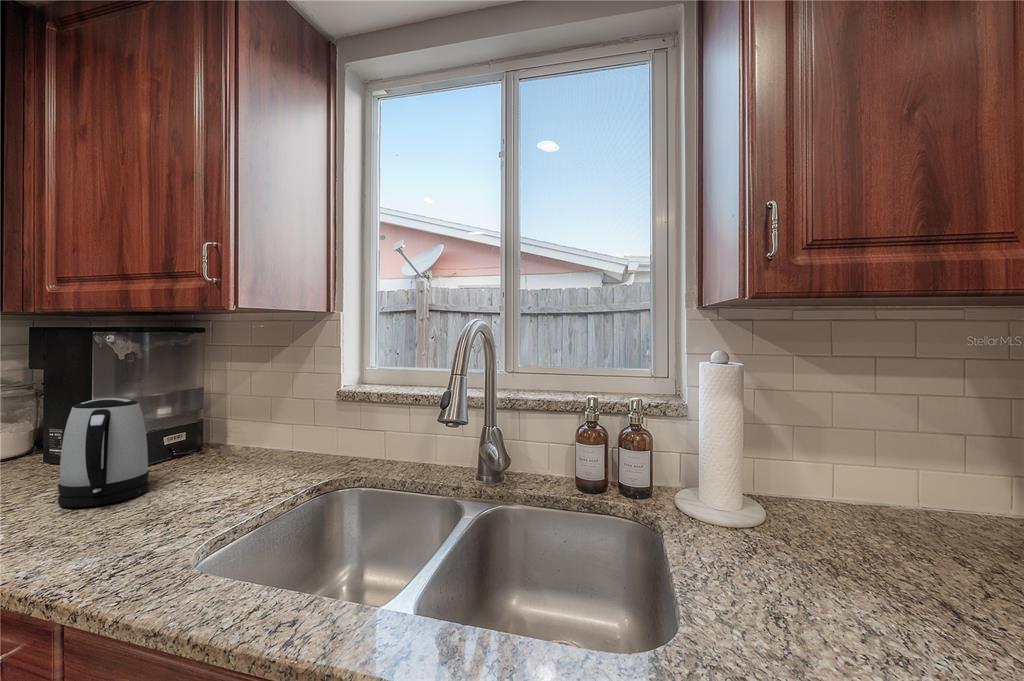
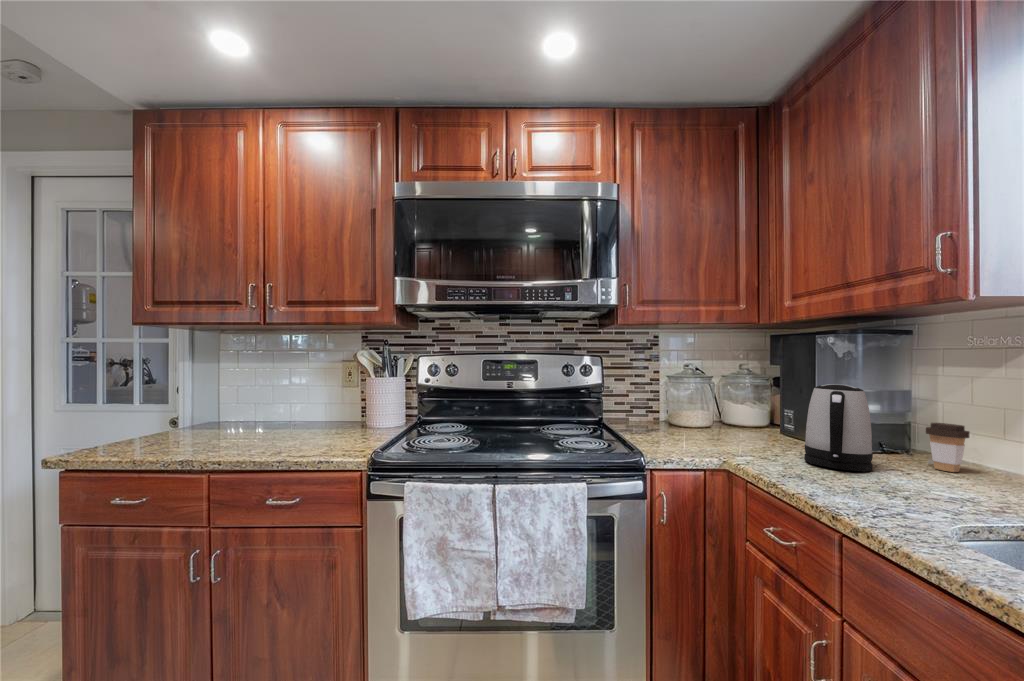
coffee cup: none [208,419,245,466] -> present [926,423,970,472]

